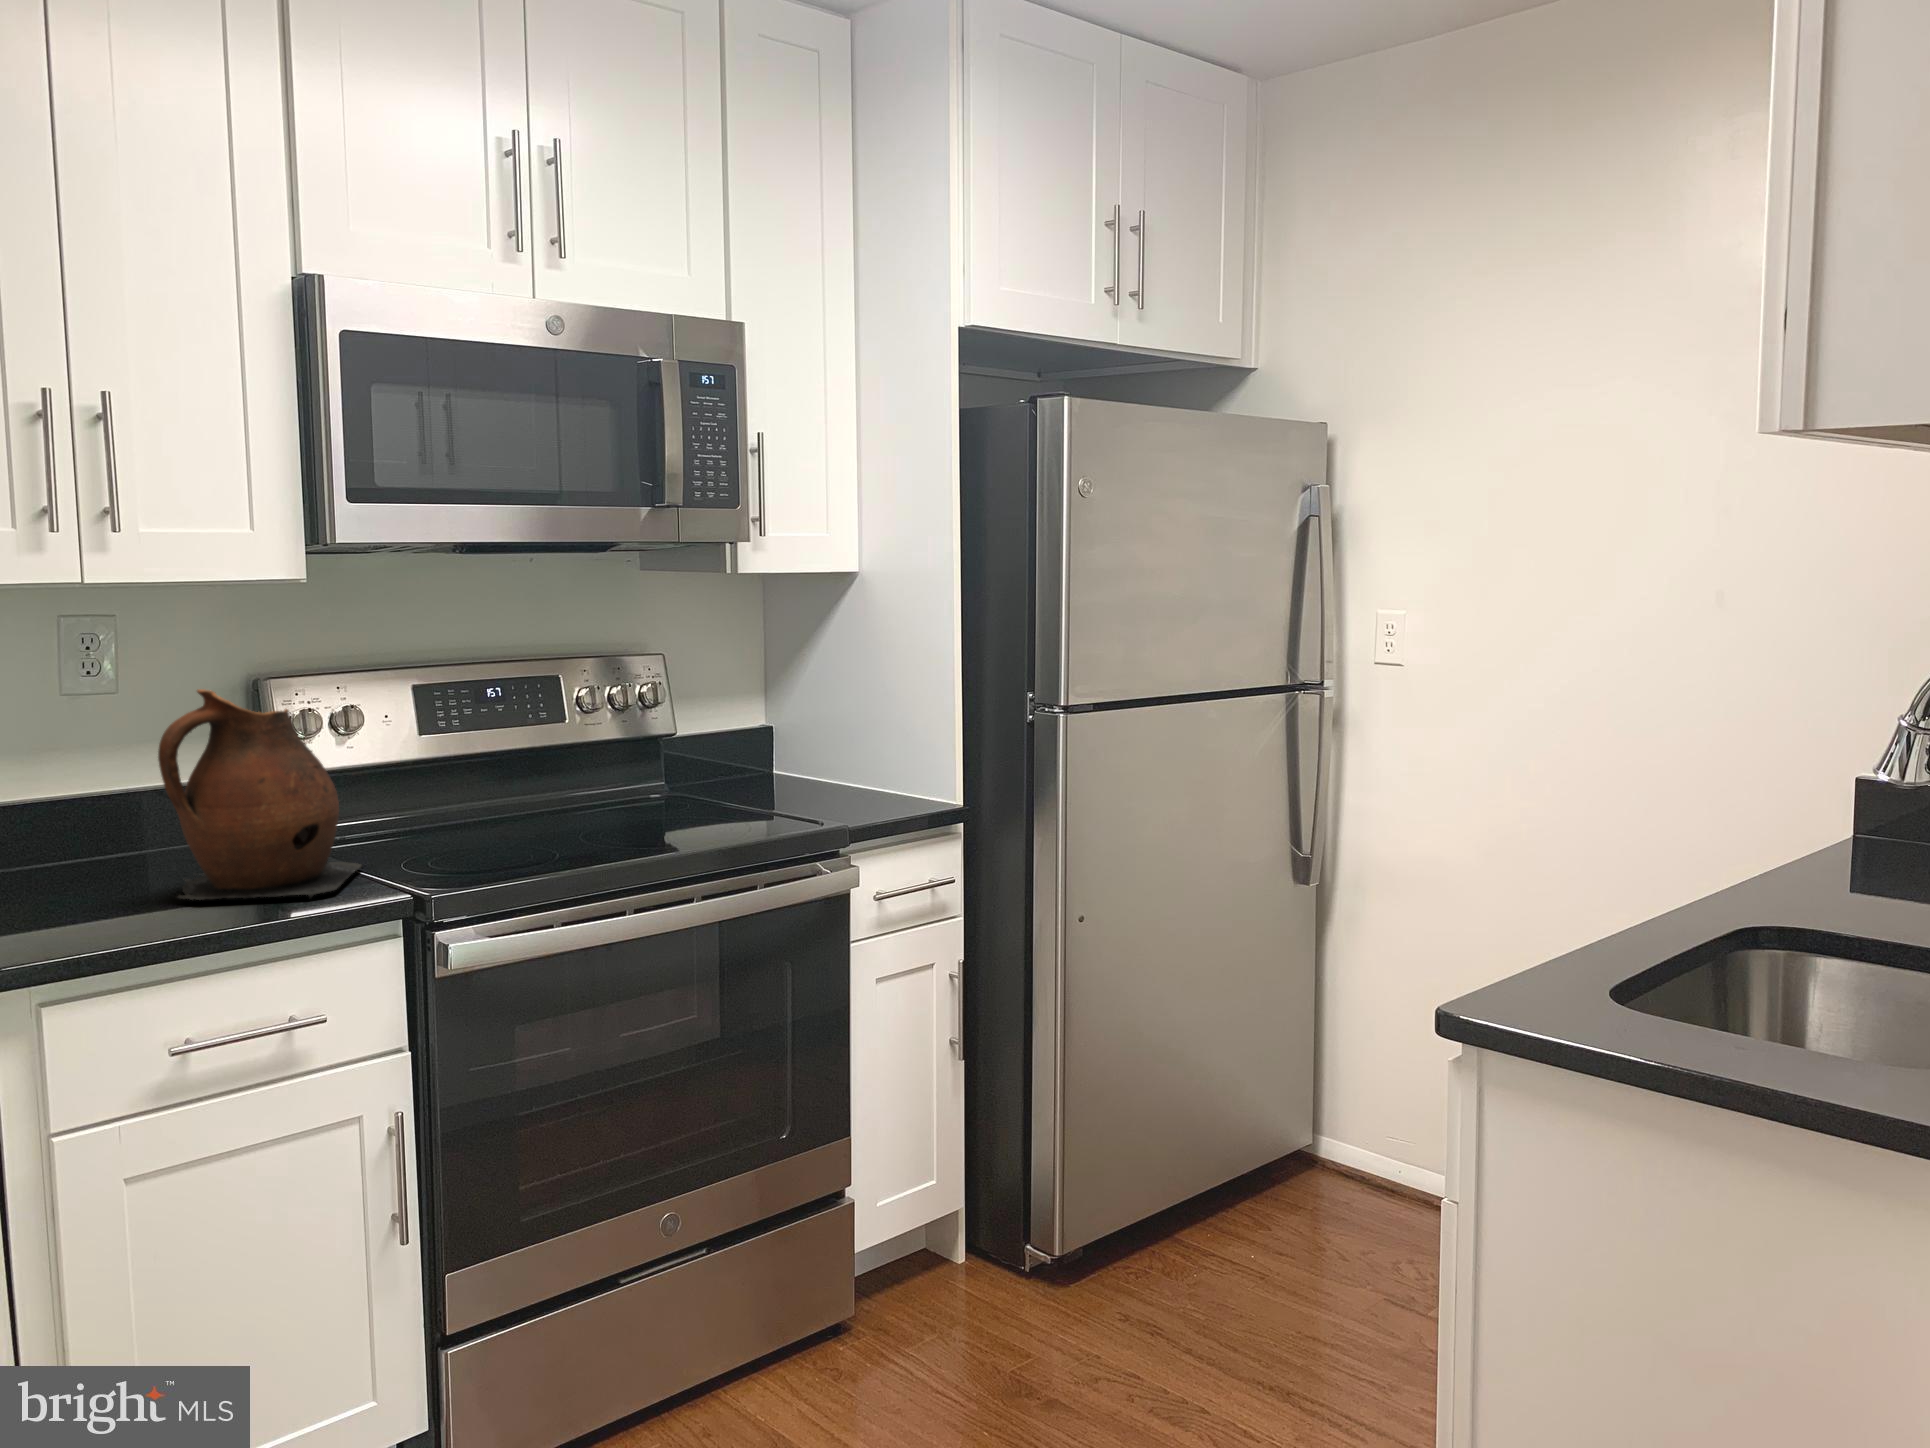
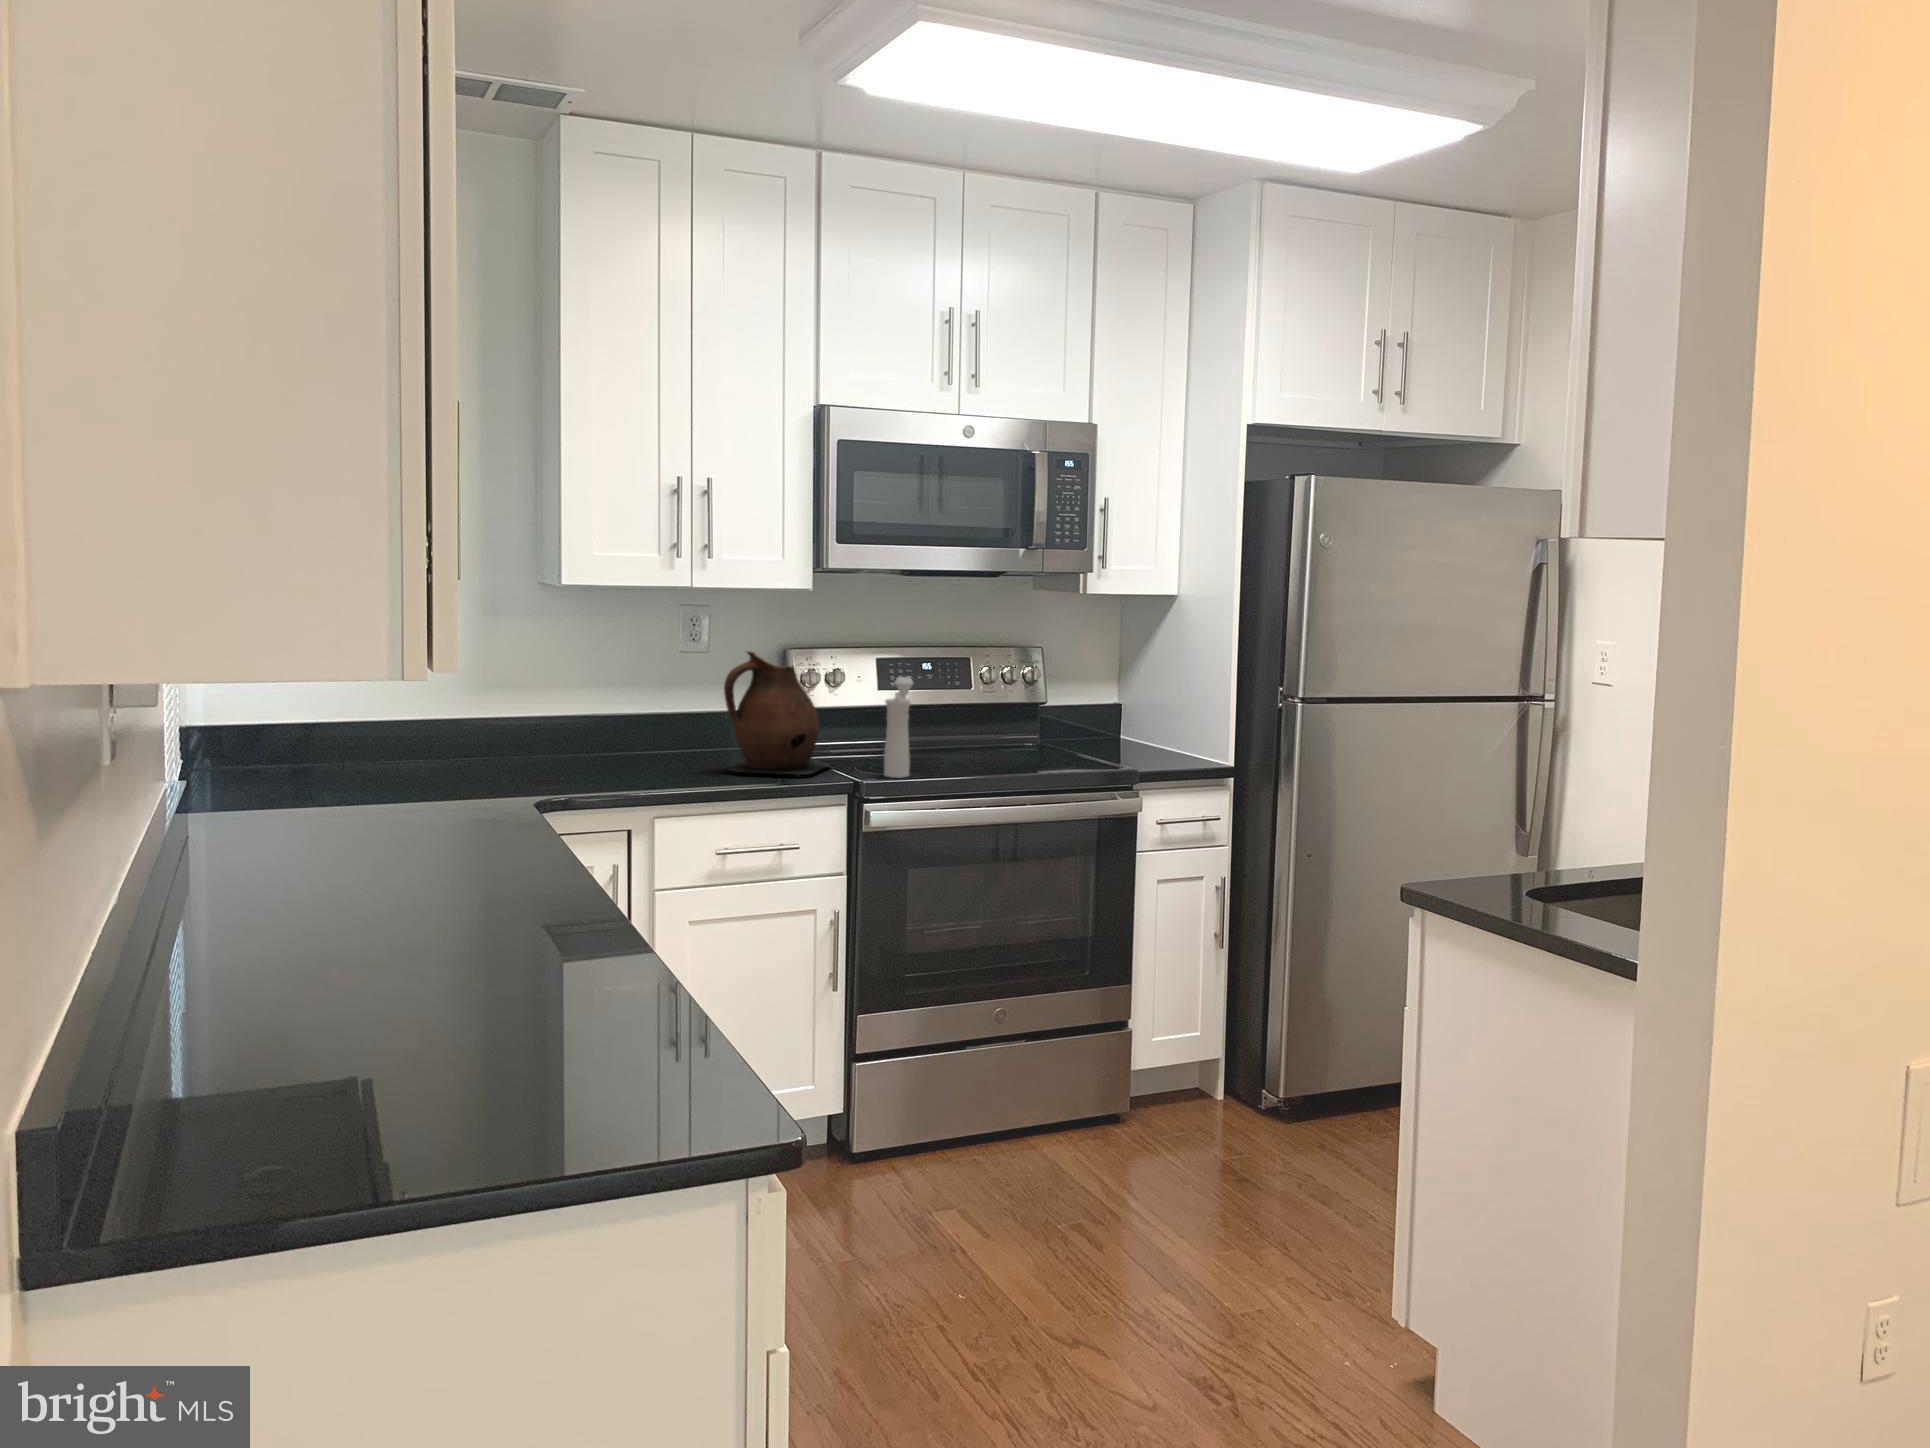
pepper mill: none [456,715,505,882] -> present [884,677,913,778]

